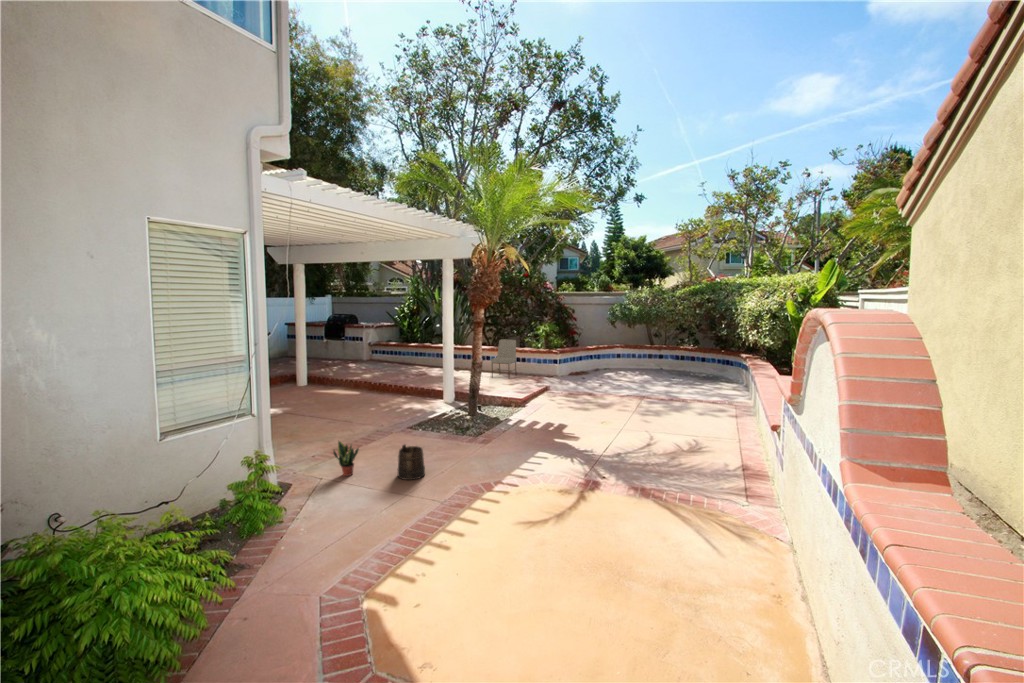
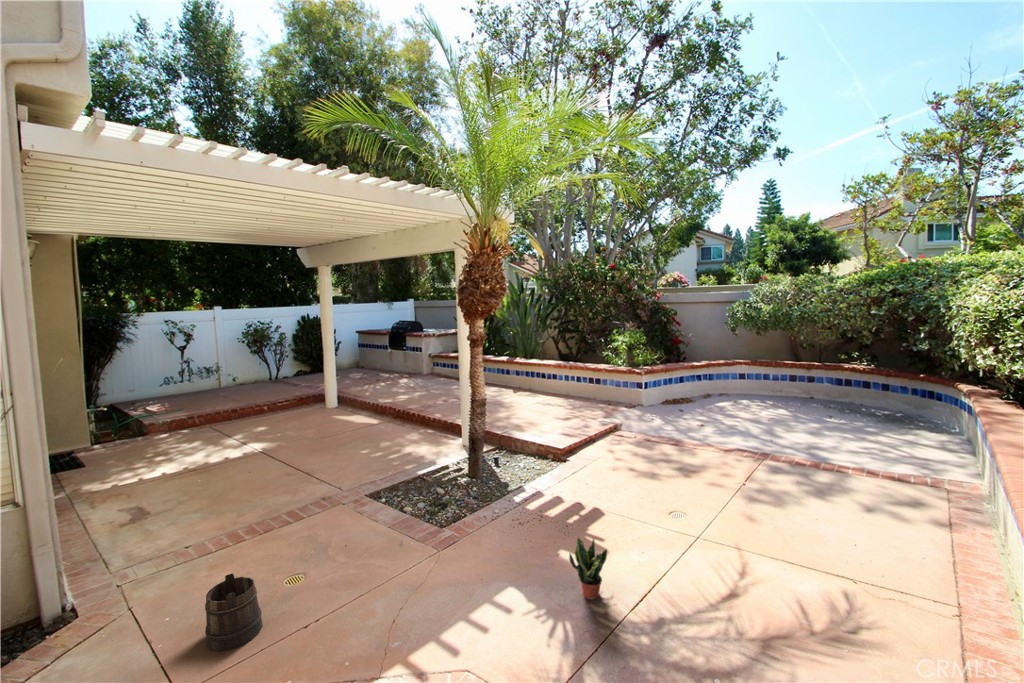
chair: present [491,339,516,377] -> none [553,353,589,407]
potted plant: present [333,441,359,476] -> present [569,538,607,599]

